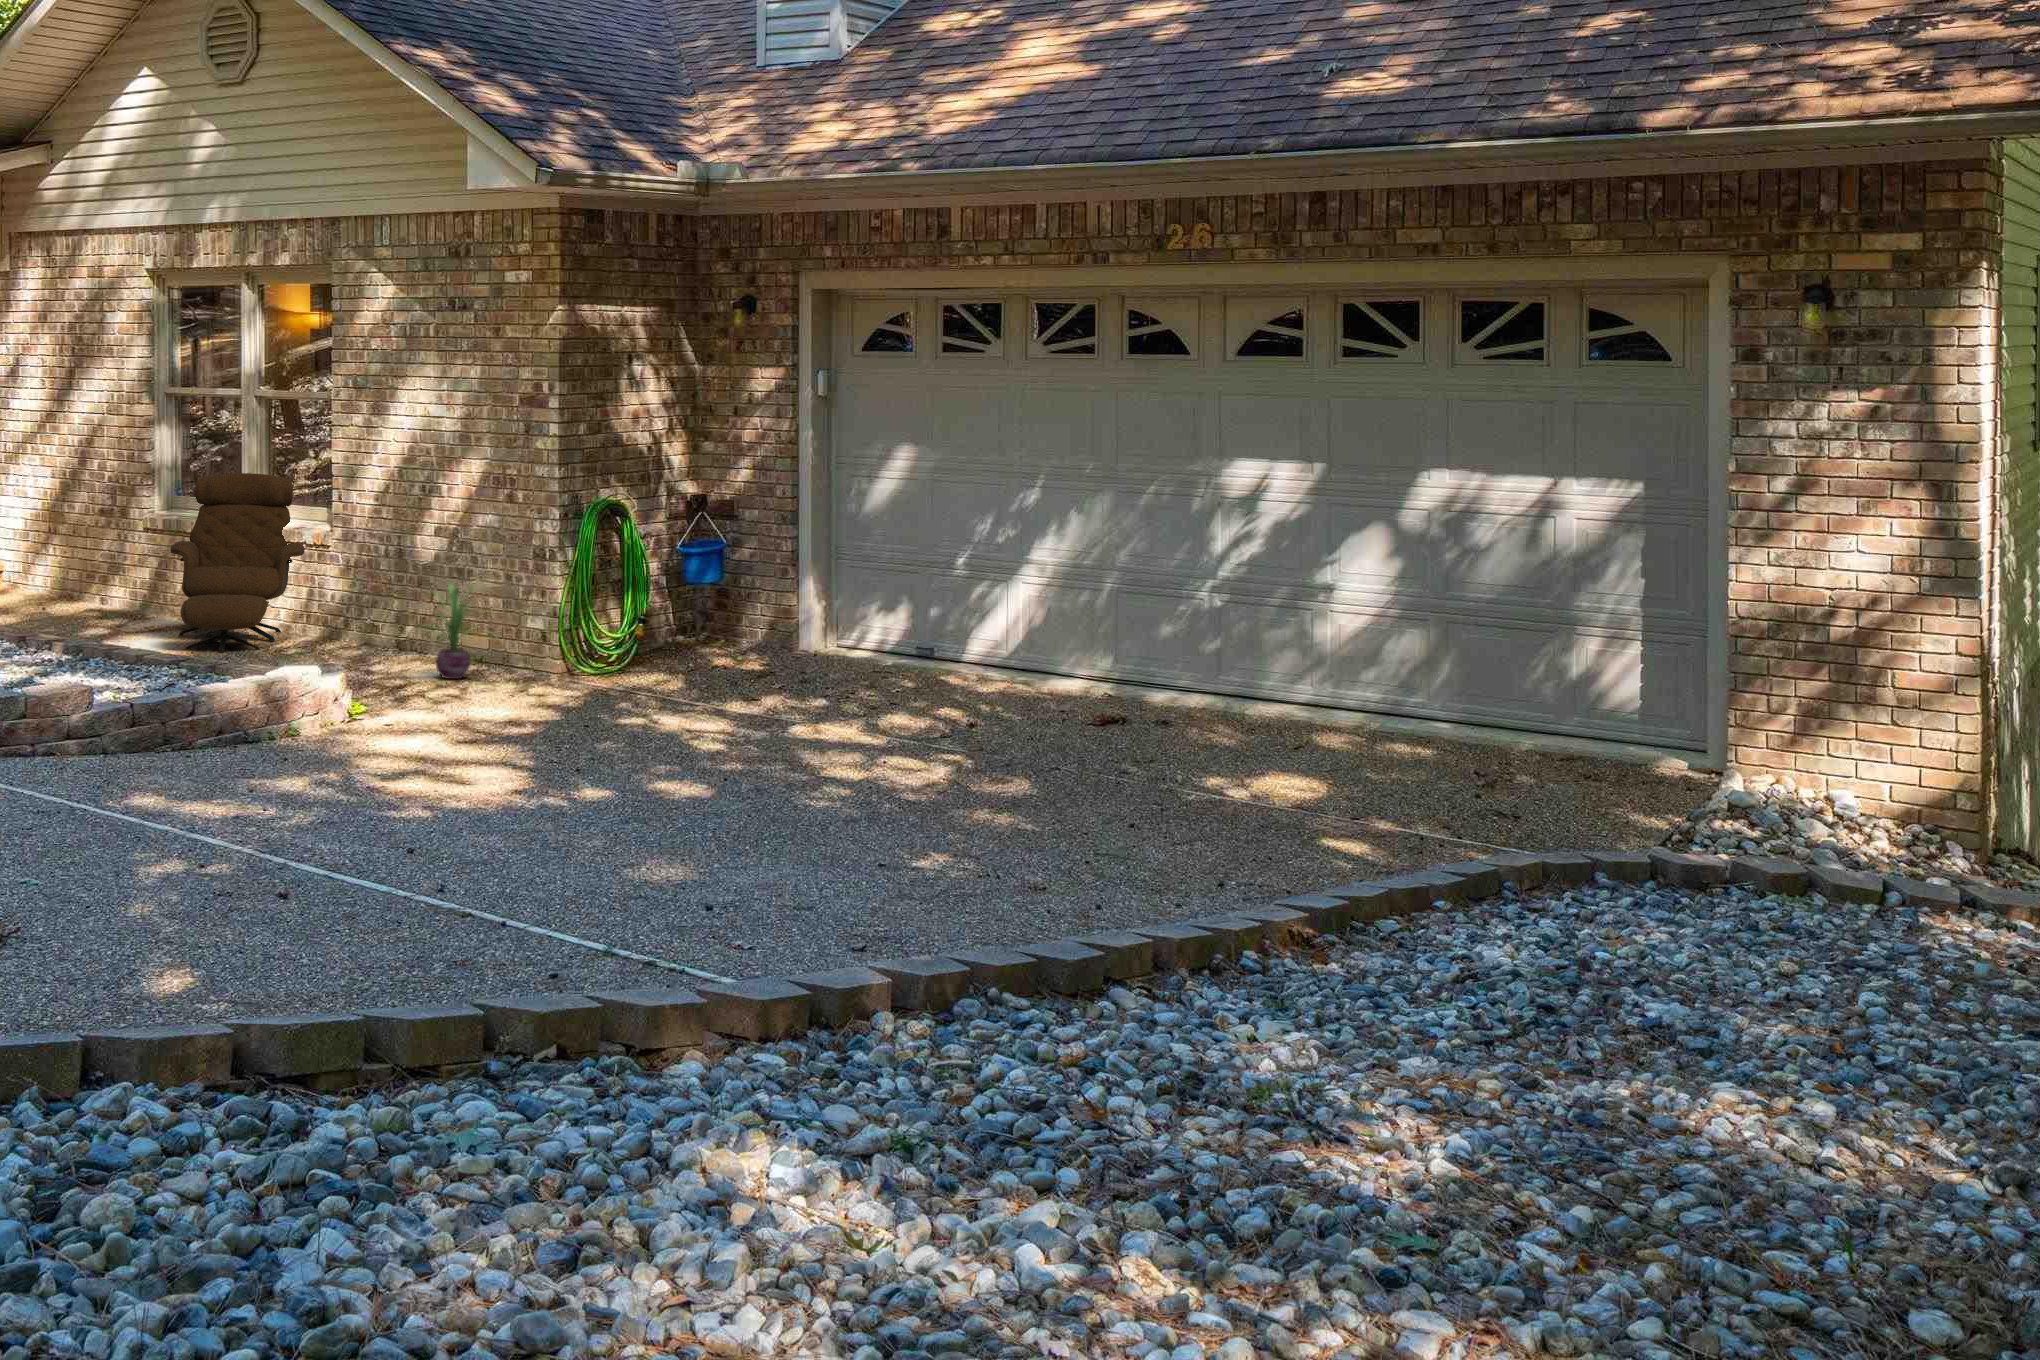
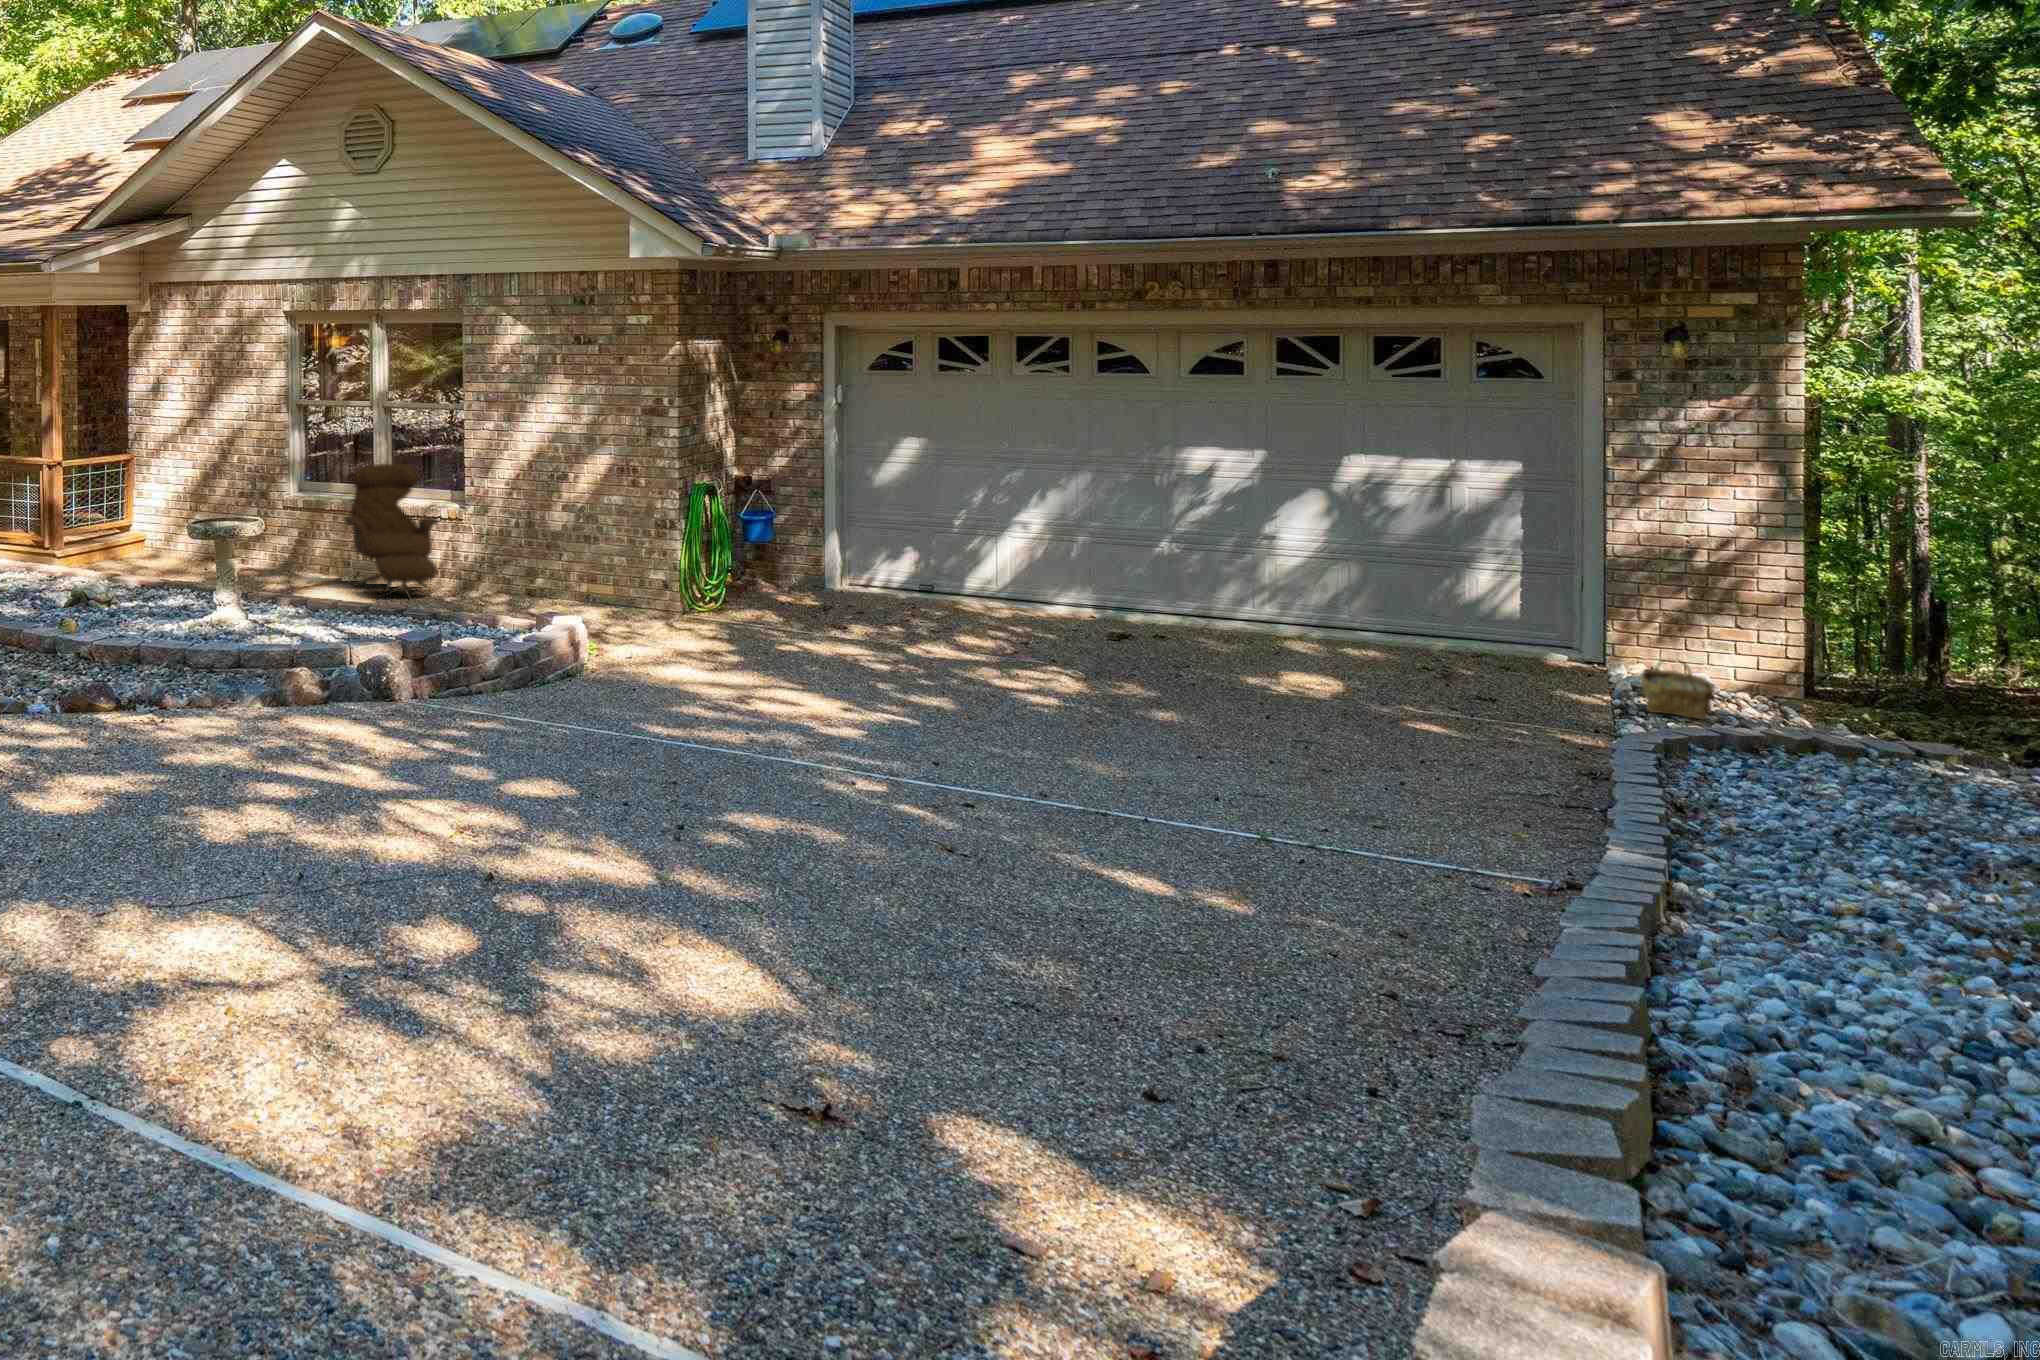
decorative plant: present [431,583,495,679] -> none [571,545,644,615]
woven basket: none [1735,771,1833,859] -> present [1640,660,1714,720]

